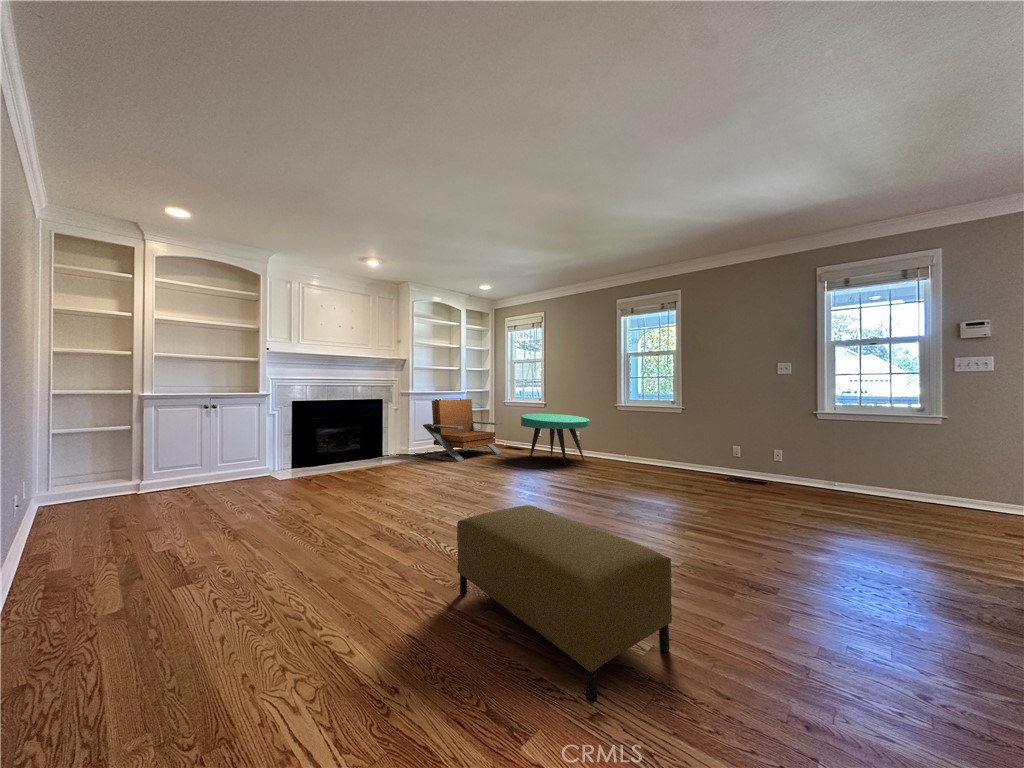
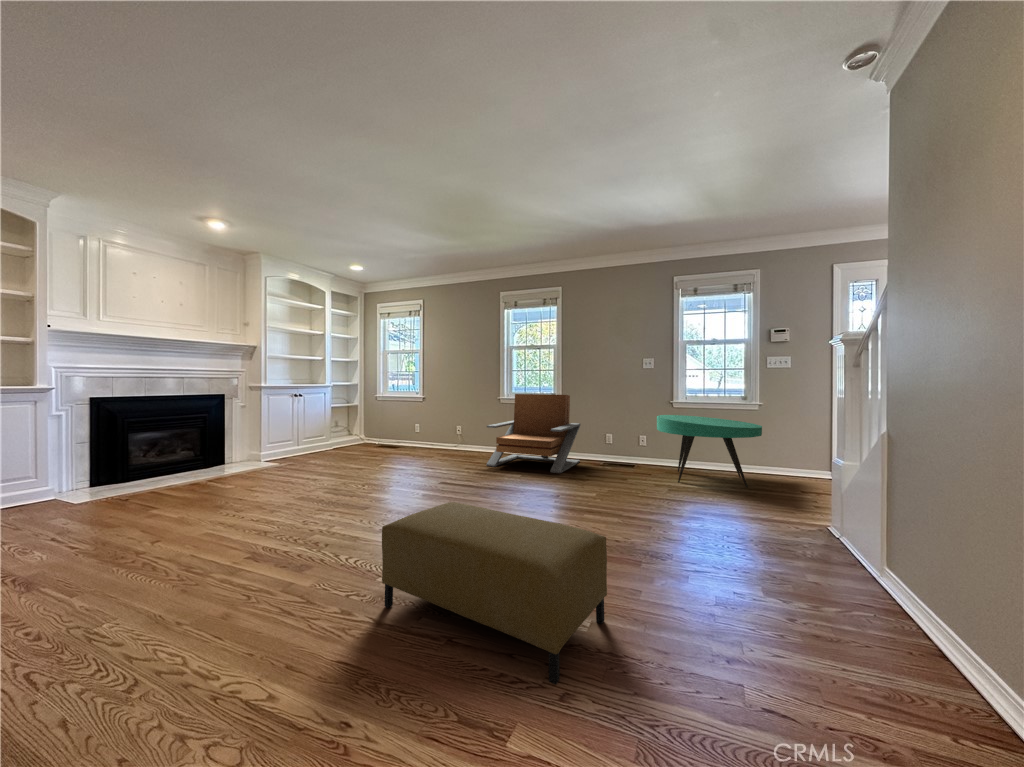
lounge chair: present [423,399,501,462] -> present [487,394,581,473]
coffee table: present [521,414,590,465] -> present [657,415,762,487]

